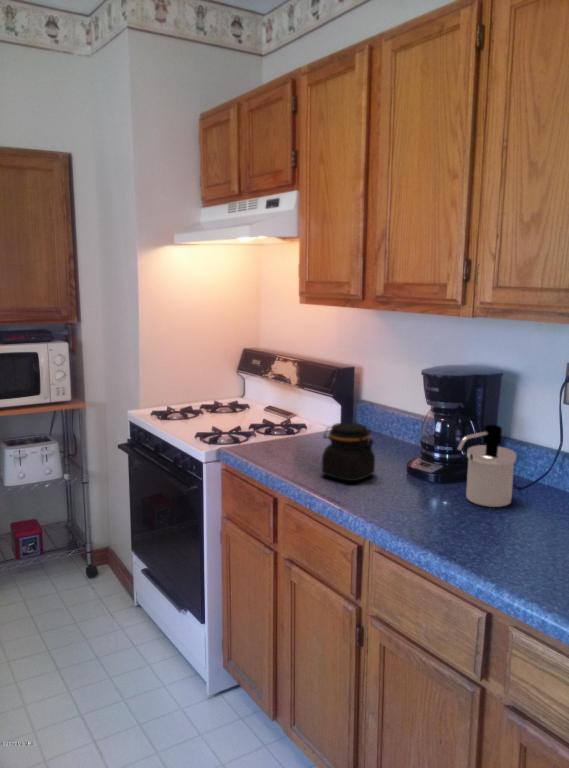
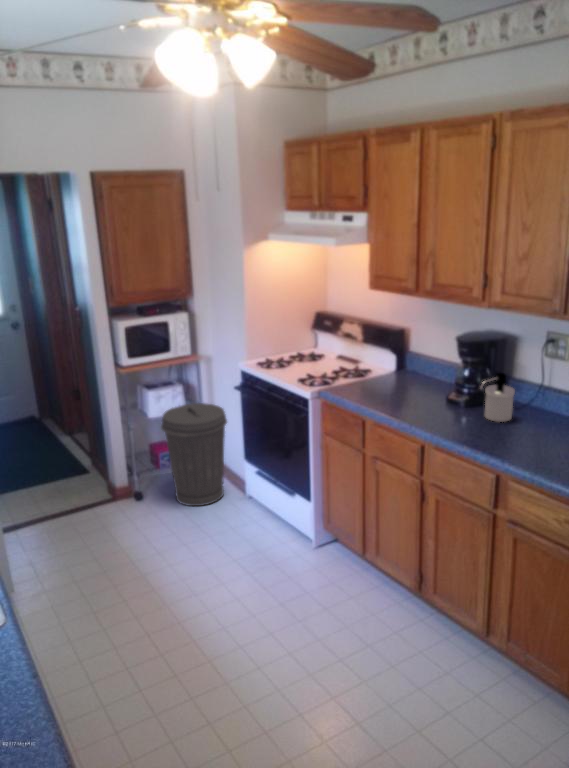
jar: present [322,423,375,481] -> none [393,372,427,409]
trash can: none [16,467,114,614] -> present [161,403,227,506]

